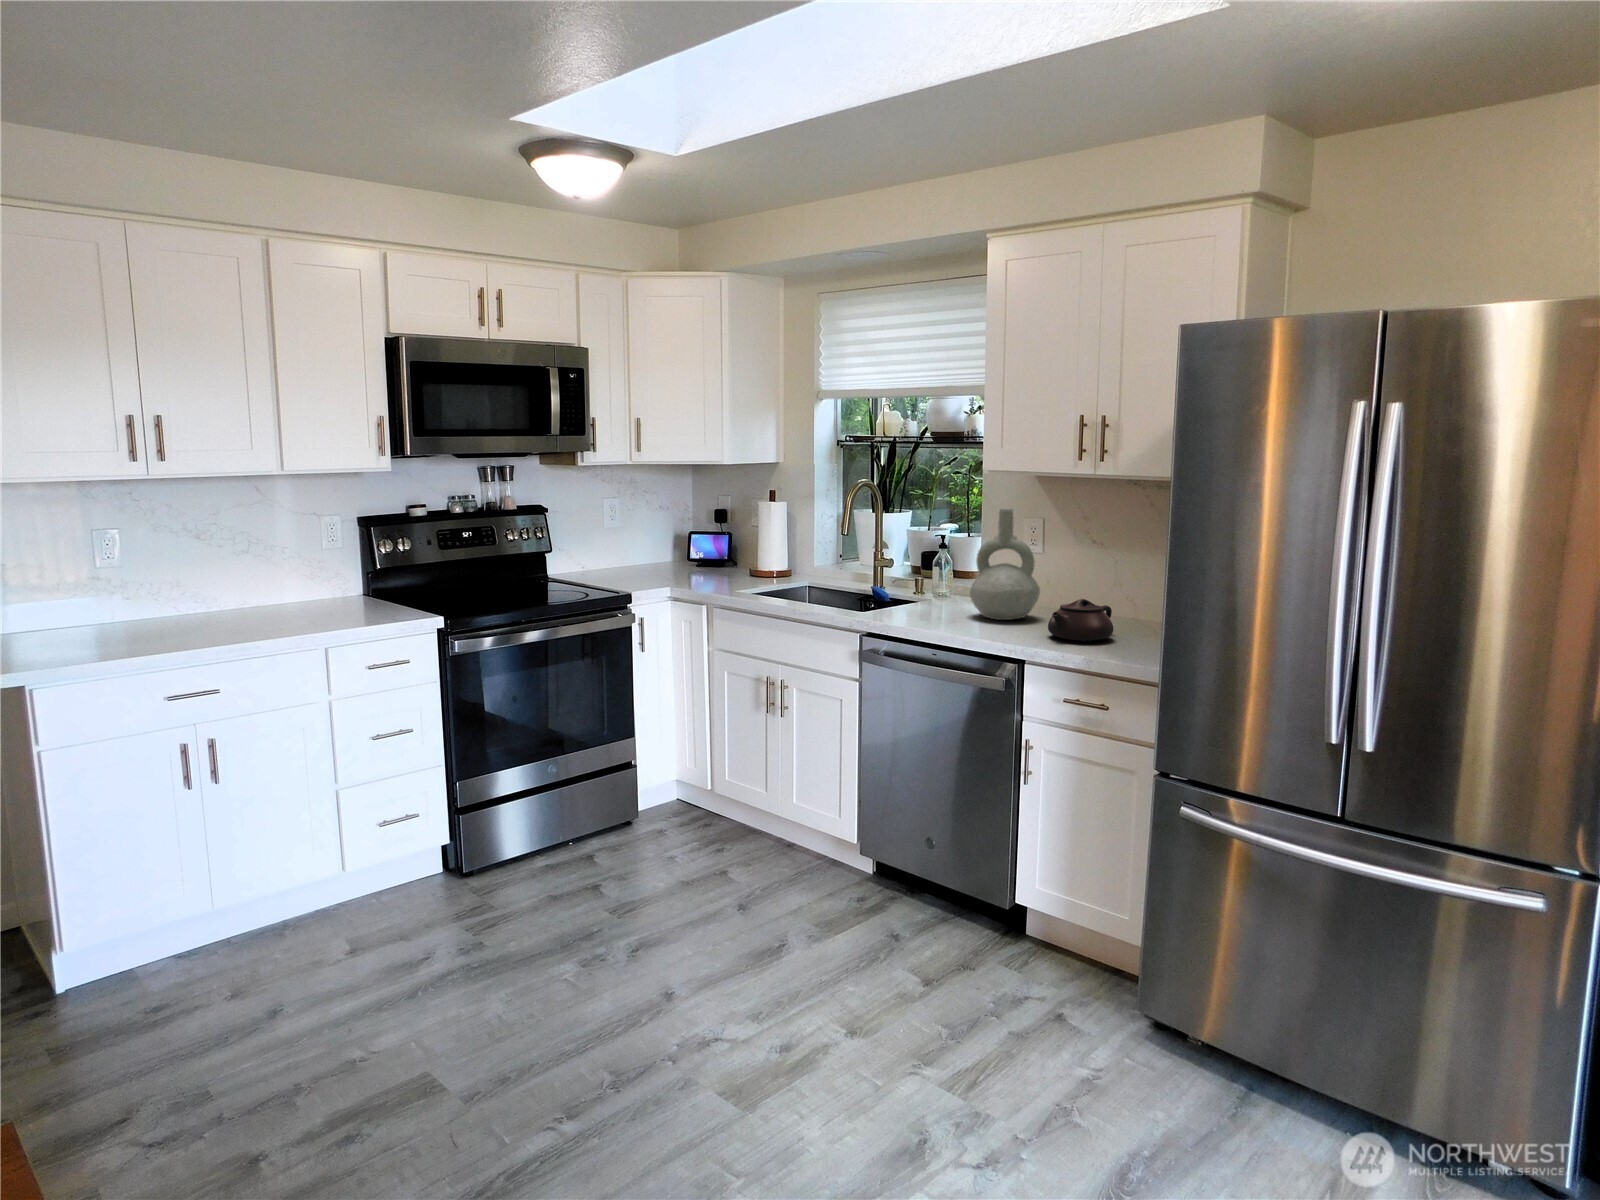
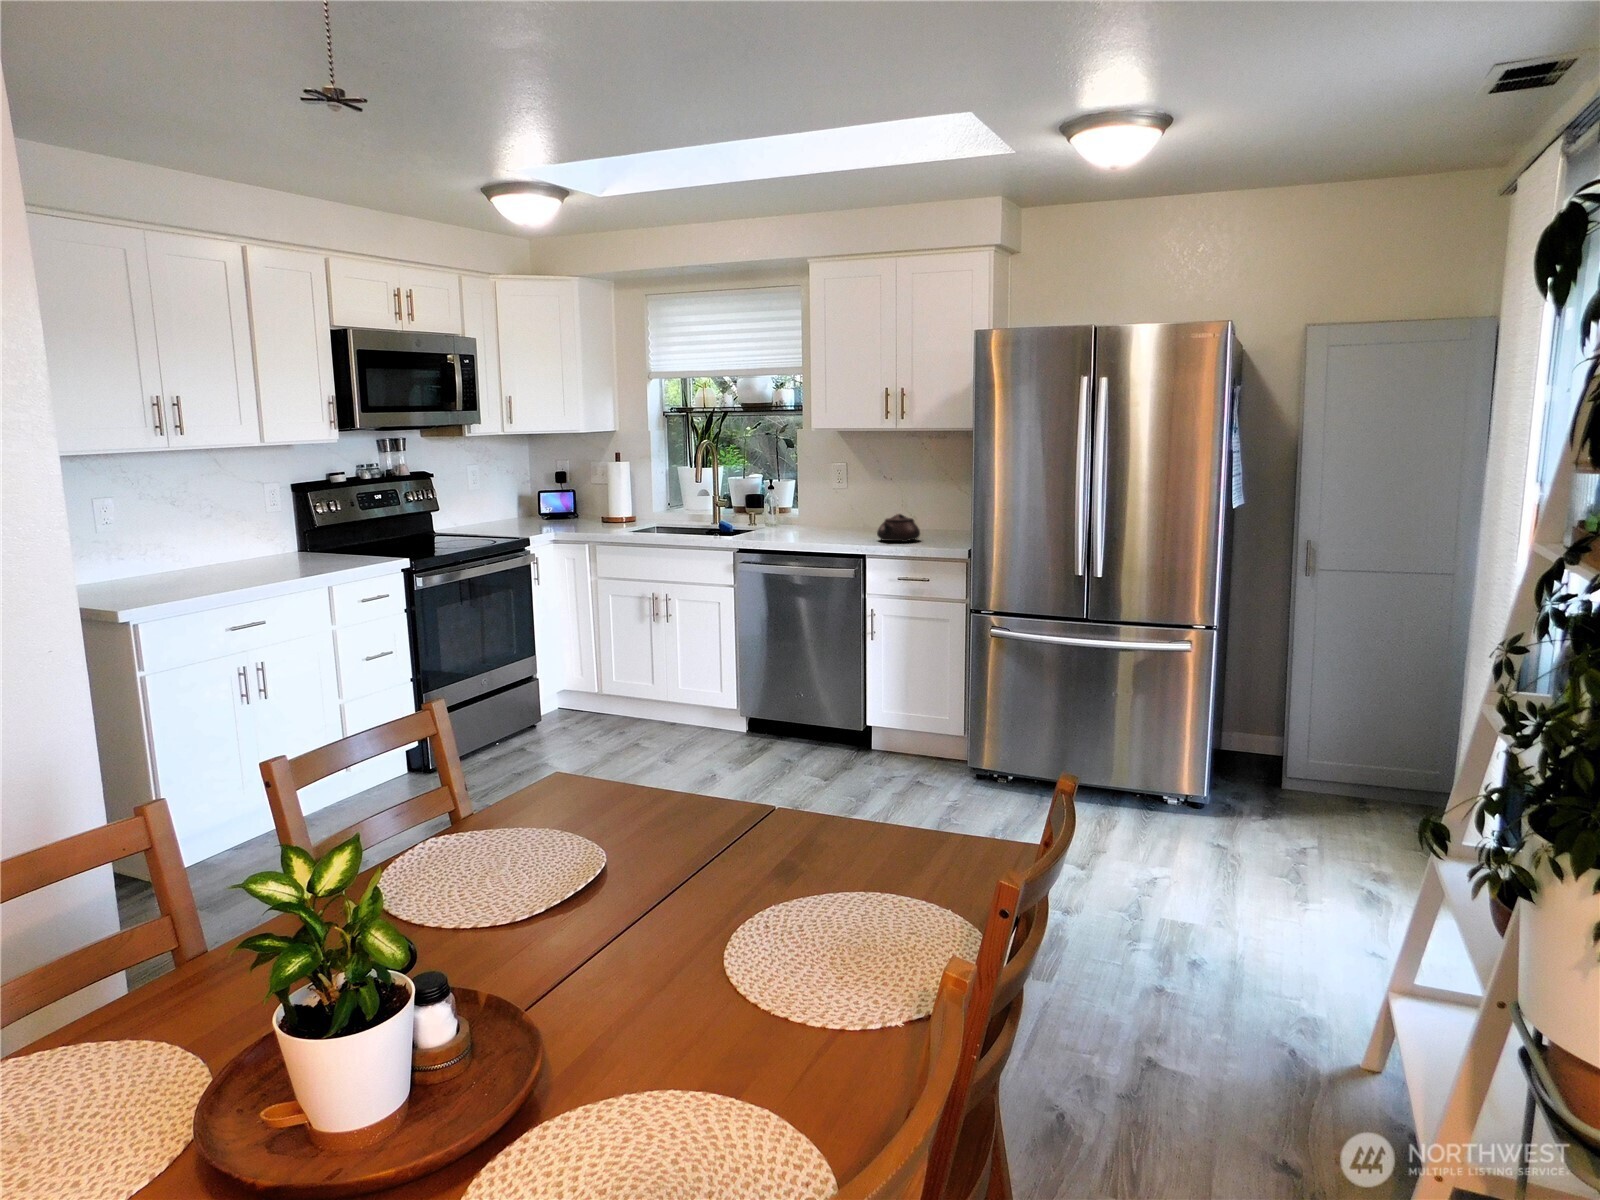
decorative vase: present [970,508,1040,620] -> none [811,456,860,535]

